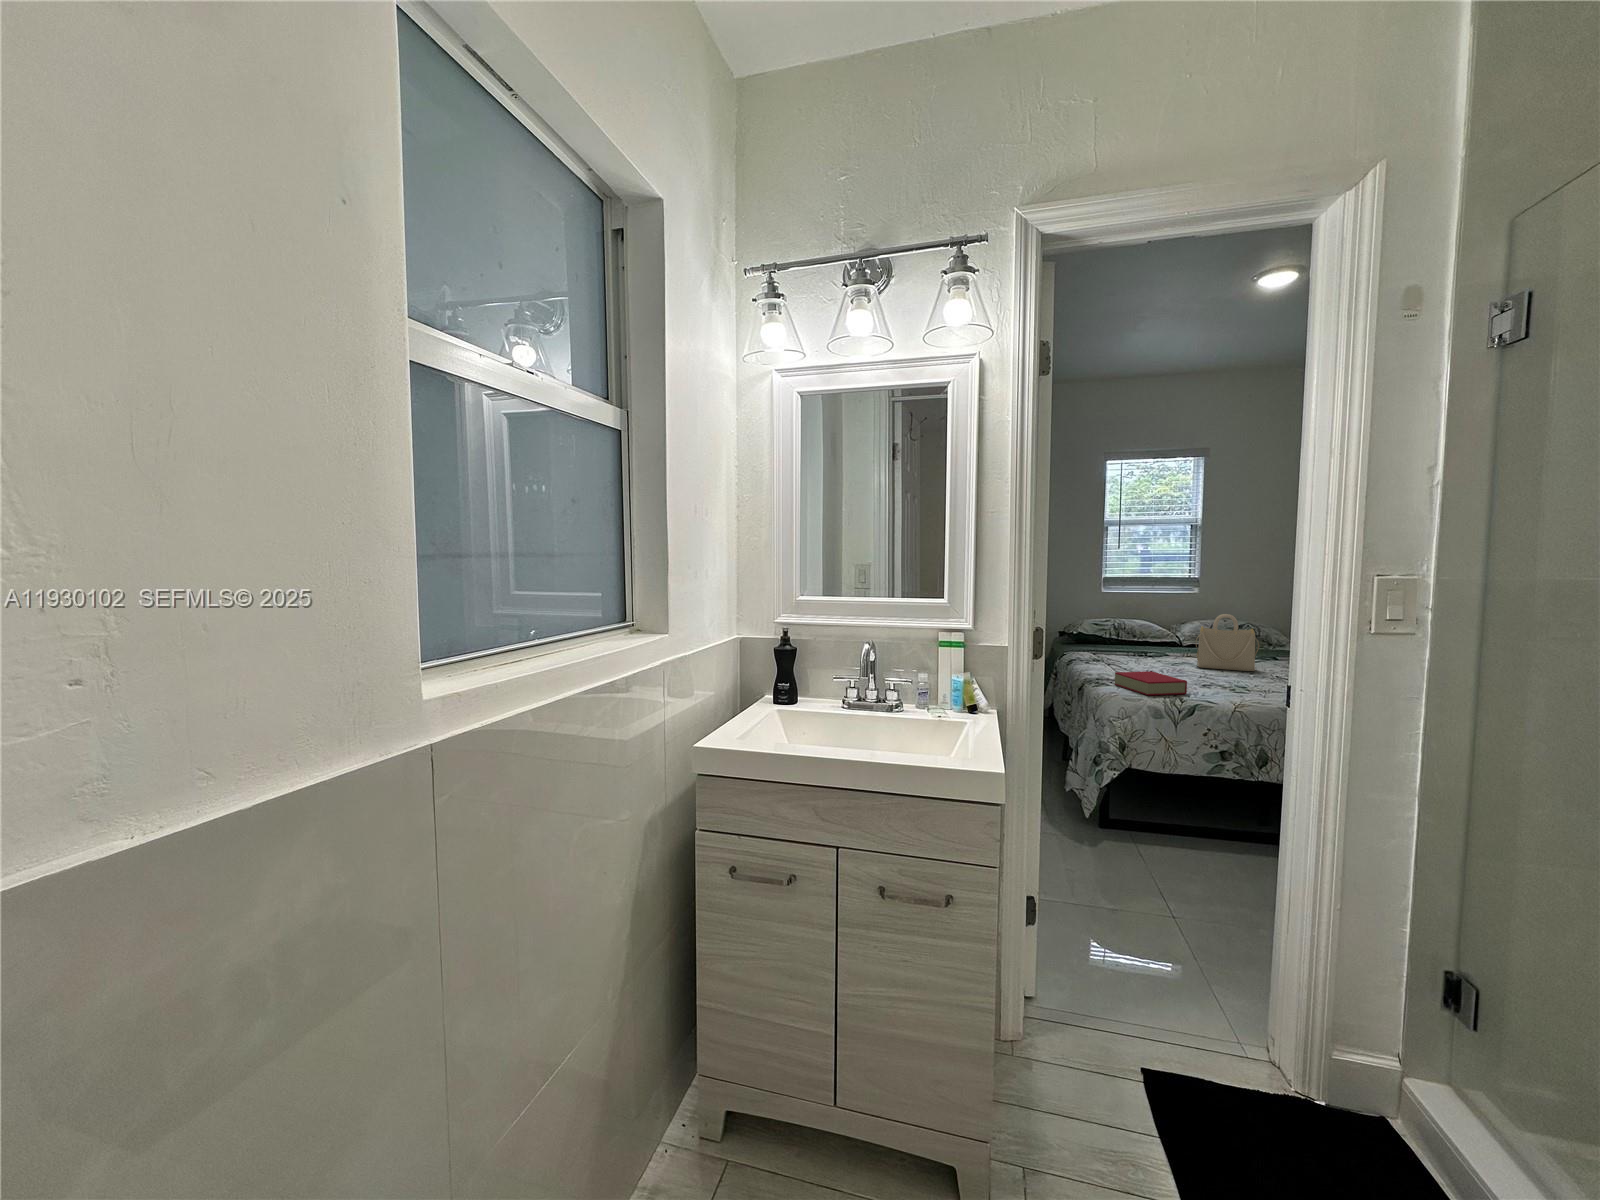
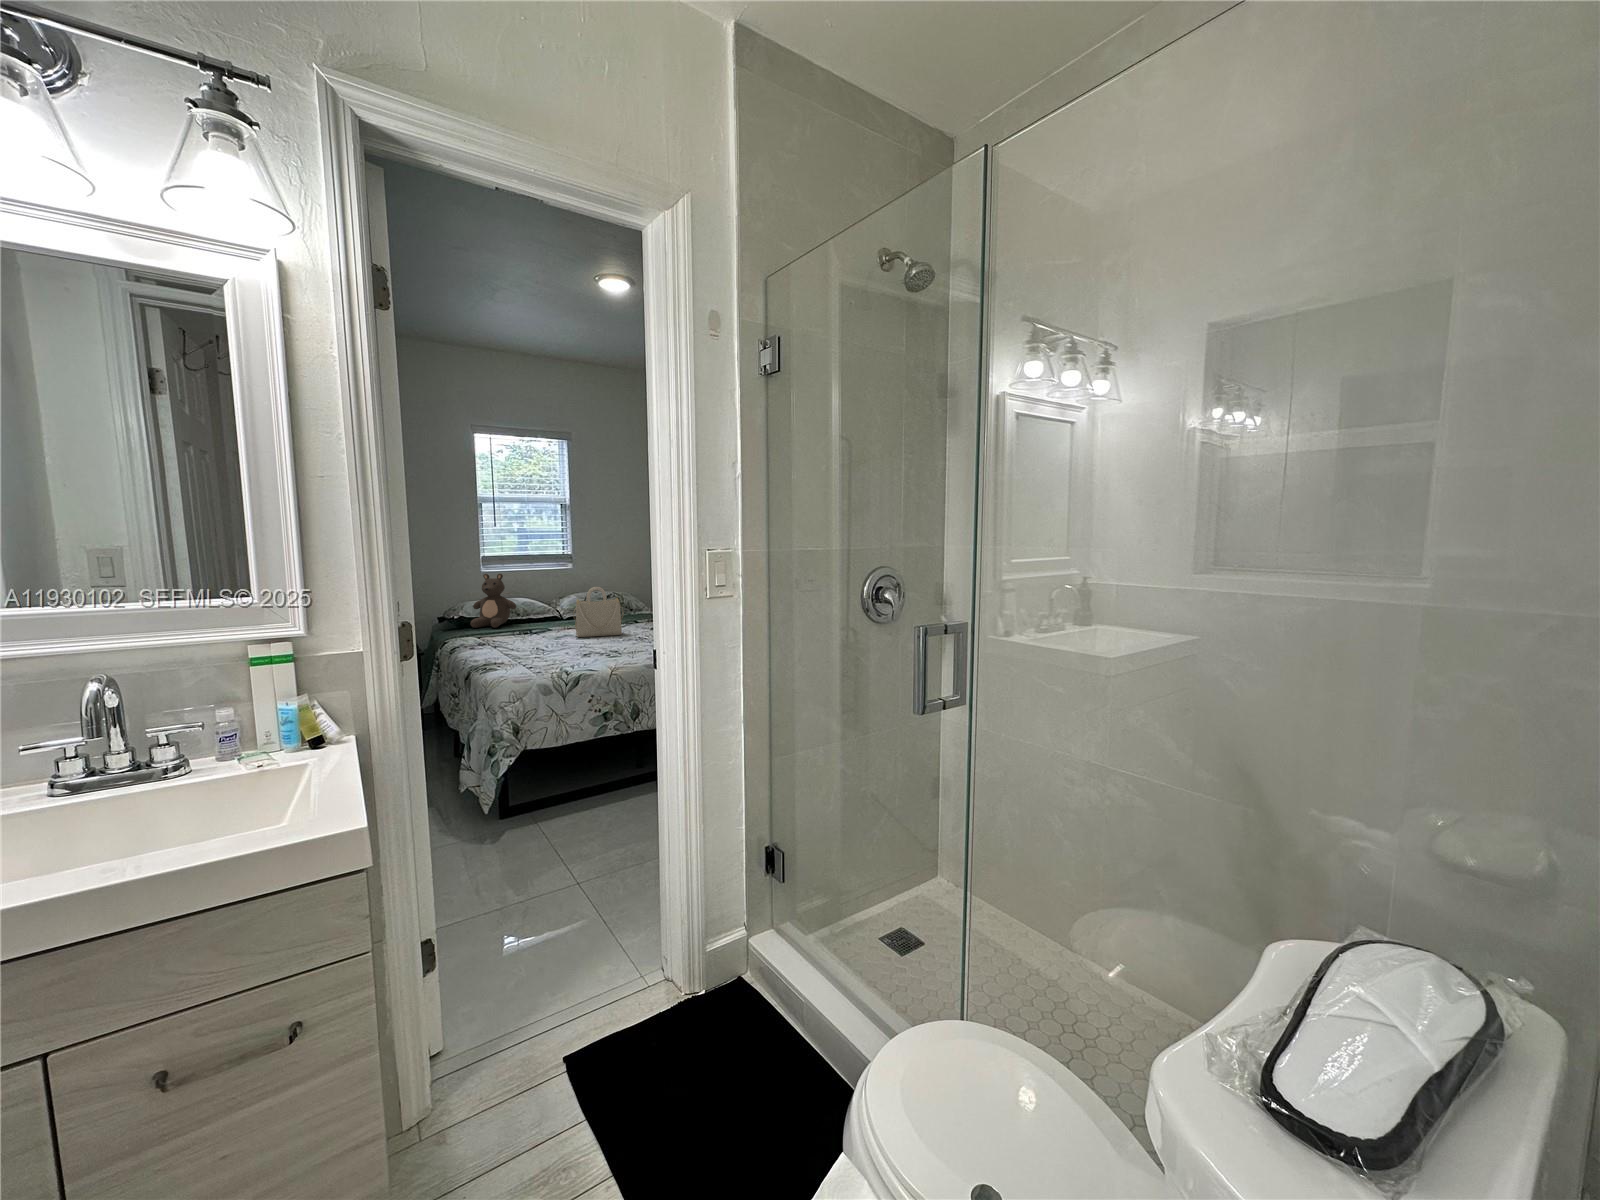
teddy bear: none [1087,593,1133,647] -> present [470,574,516,628]
book: present [1115,671,1187,695] -> none [502,648,571,673]

